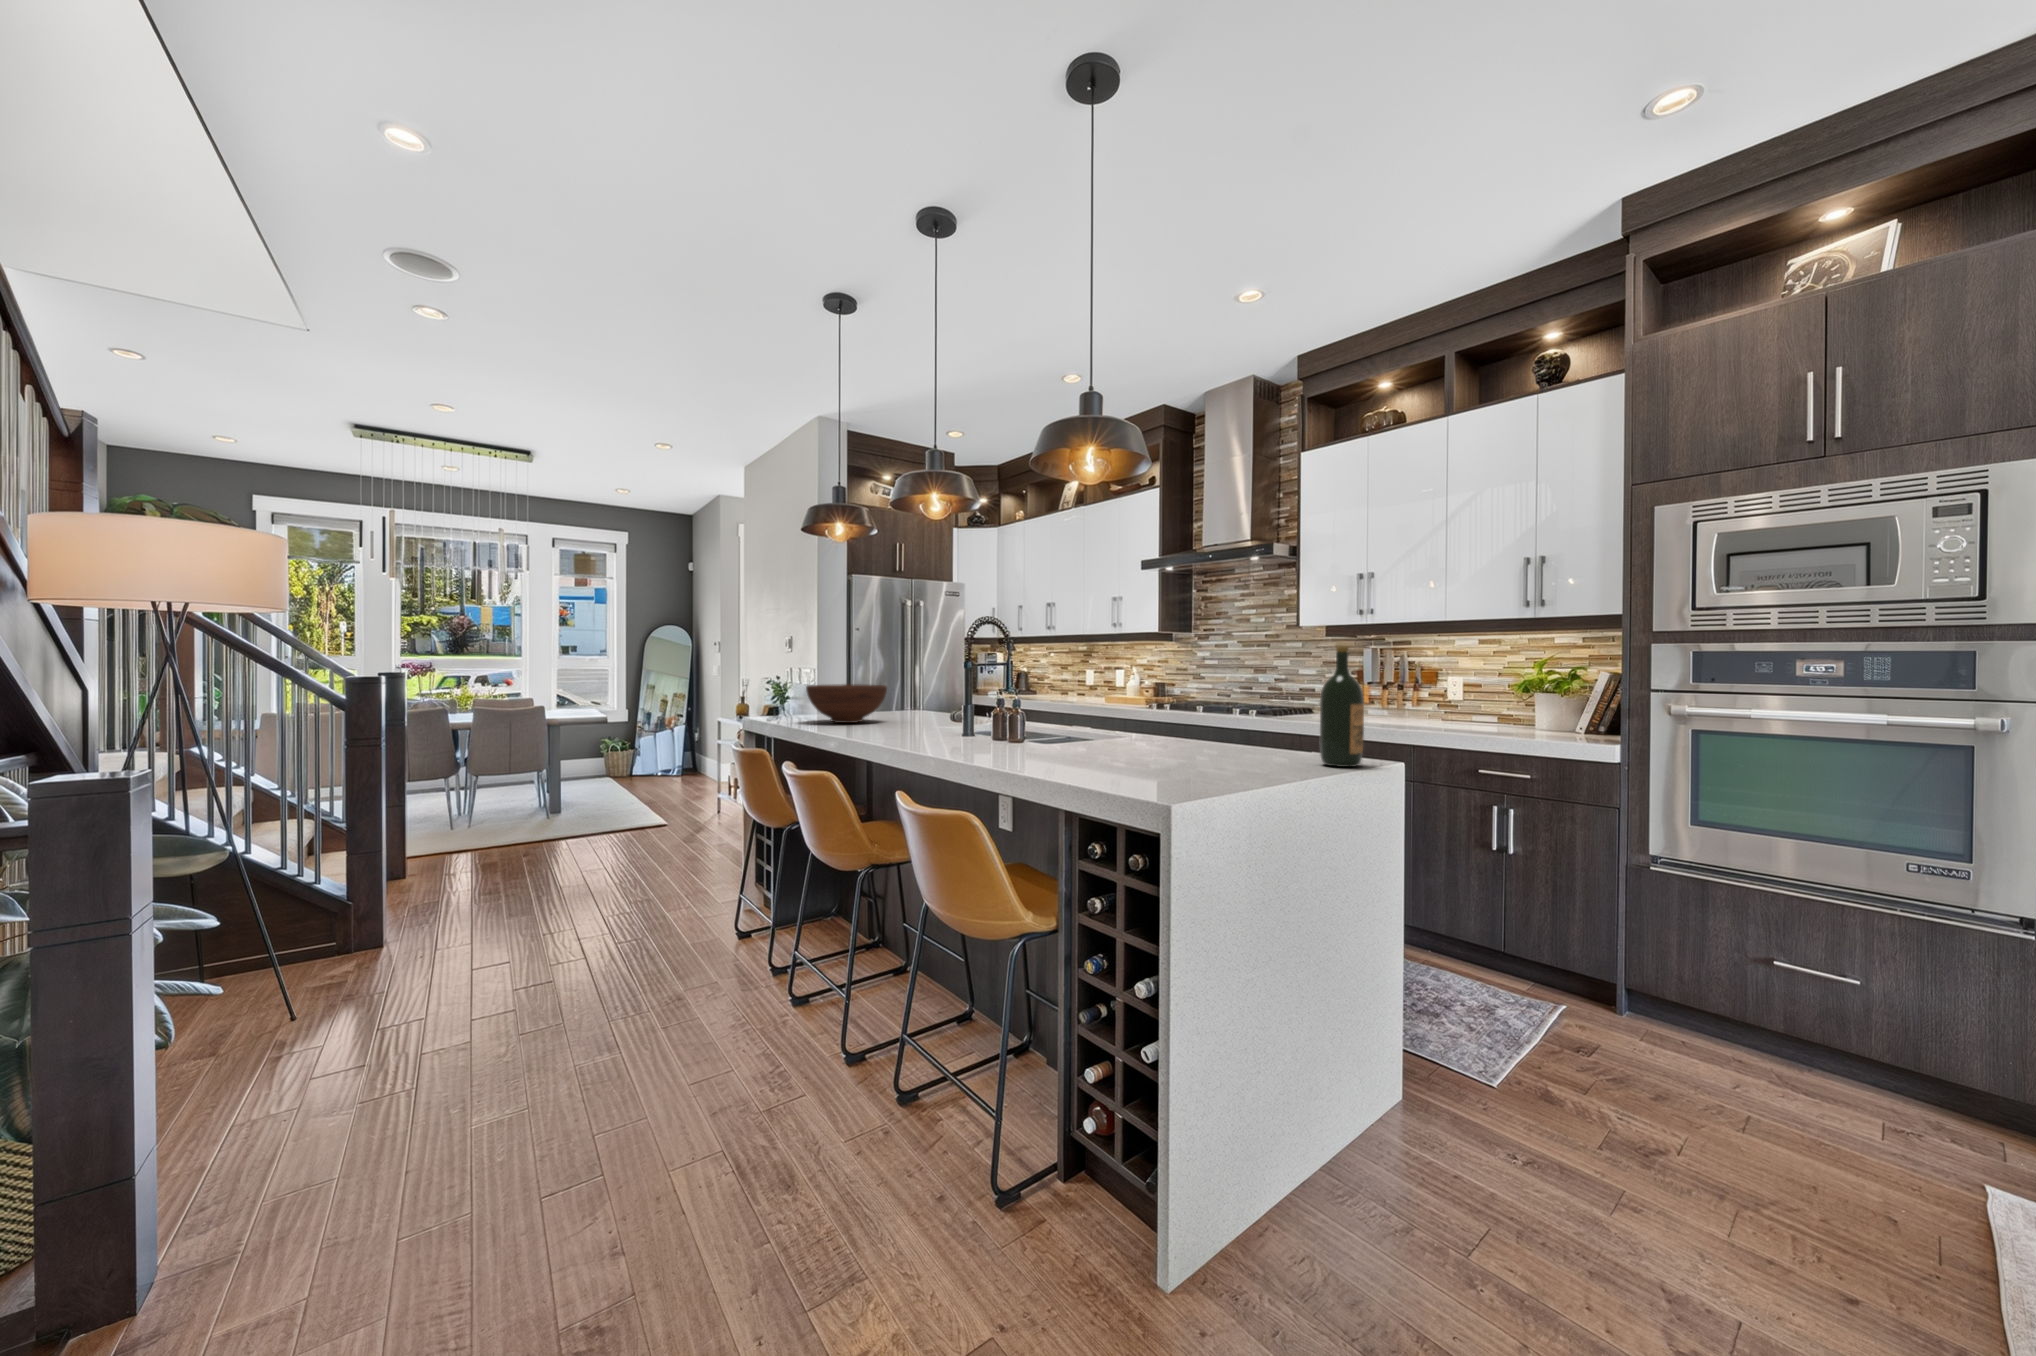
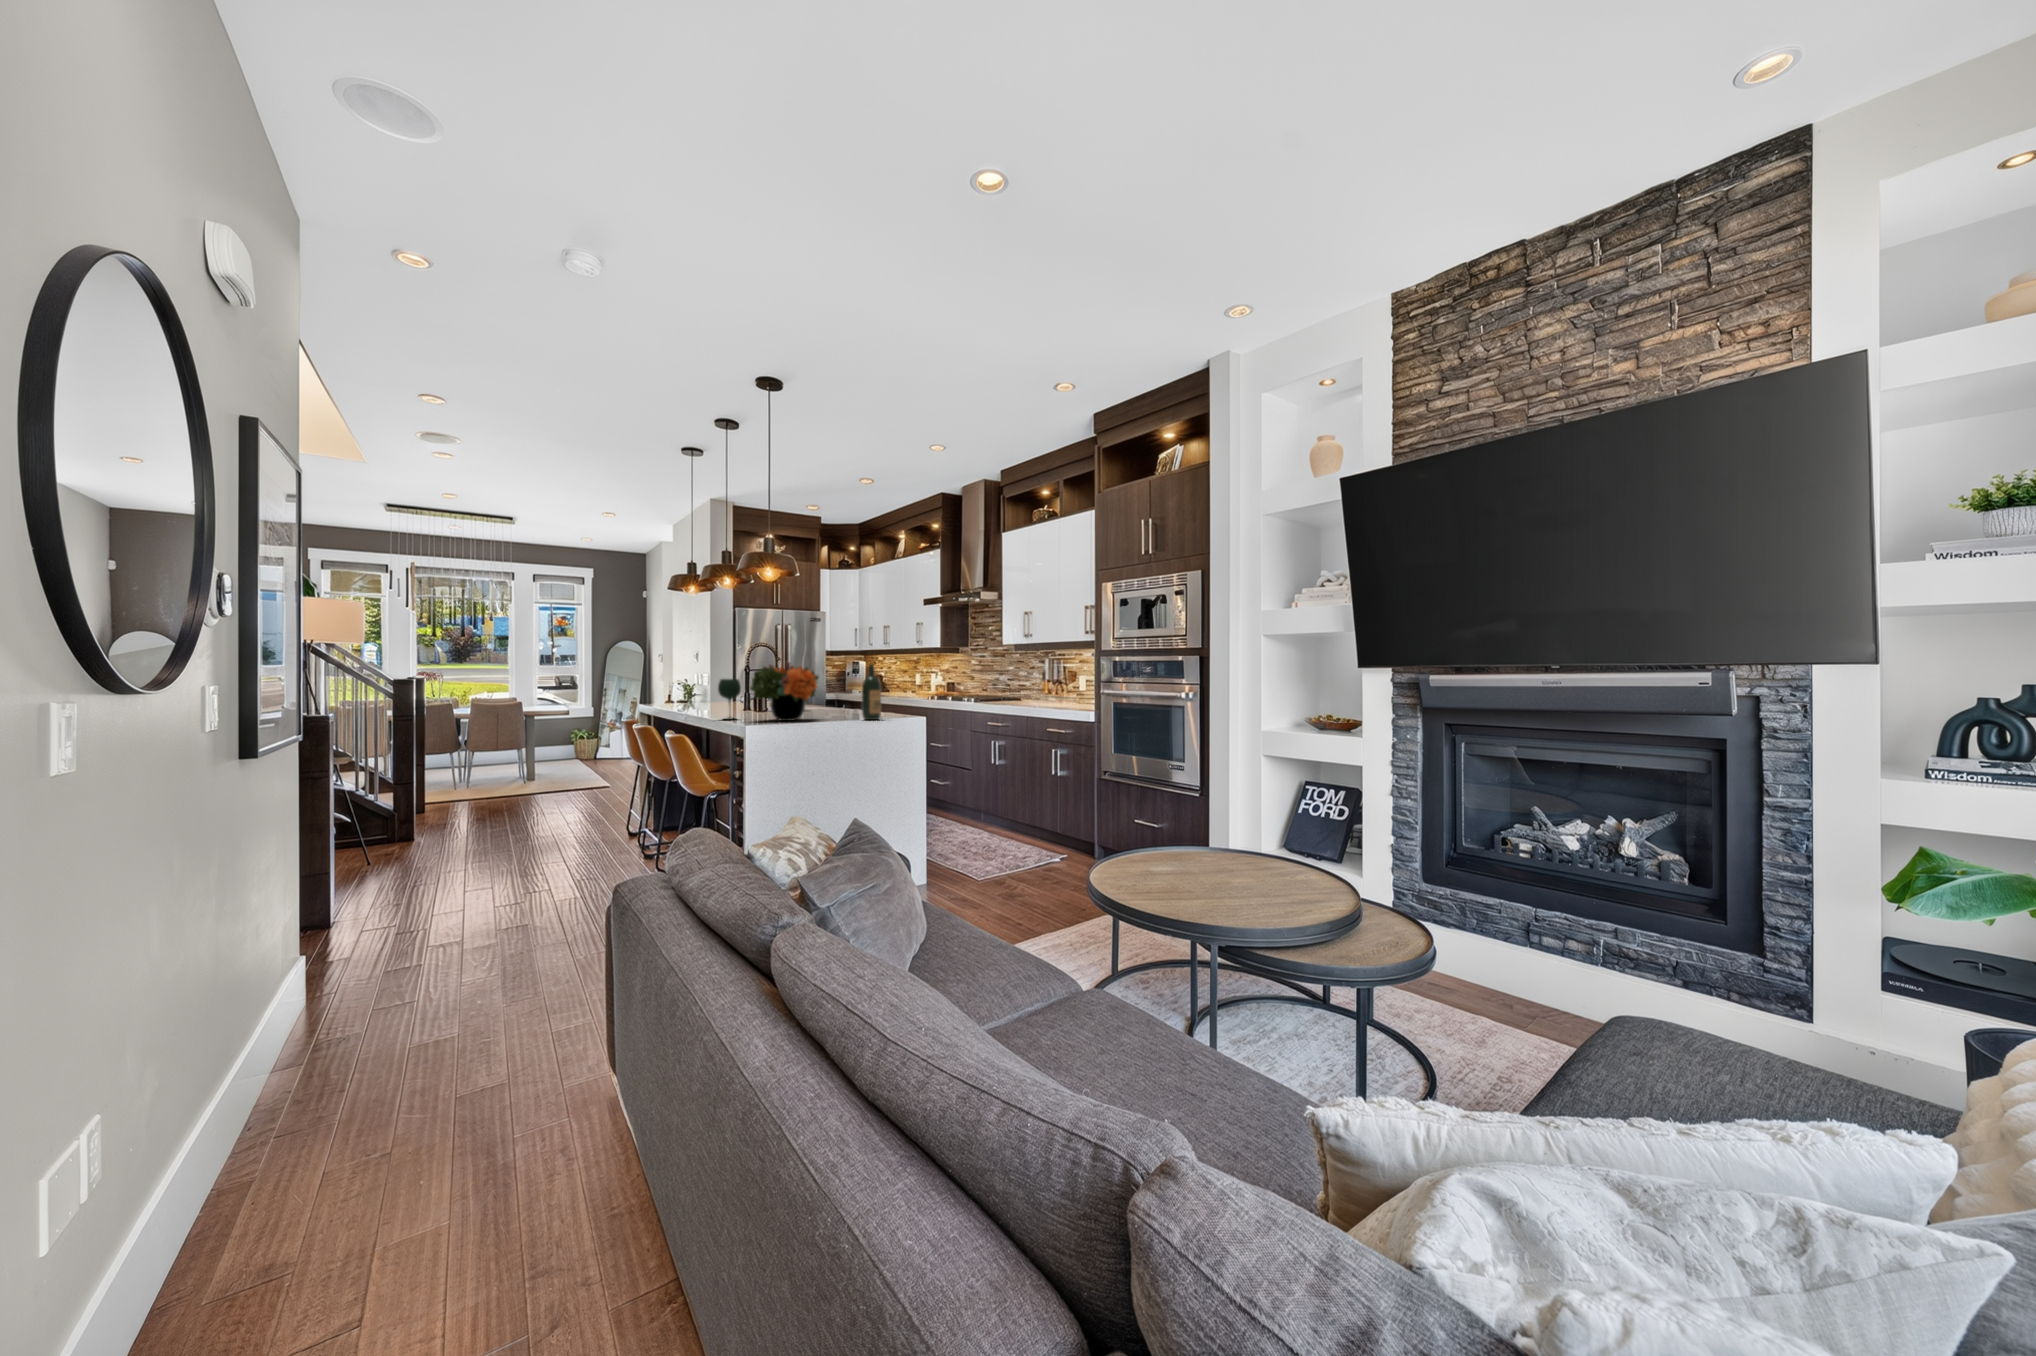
flower arrangement: none [1101,642,1245,769] -> present [750,662,819,721]
wine glass: none [1009,677,1054,763] -> present [718,679,741,720]
fruit bowl: present [806,684,887,723] -> none [667,684,720,708]

